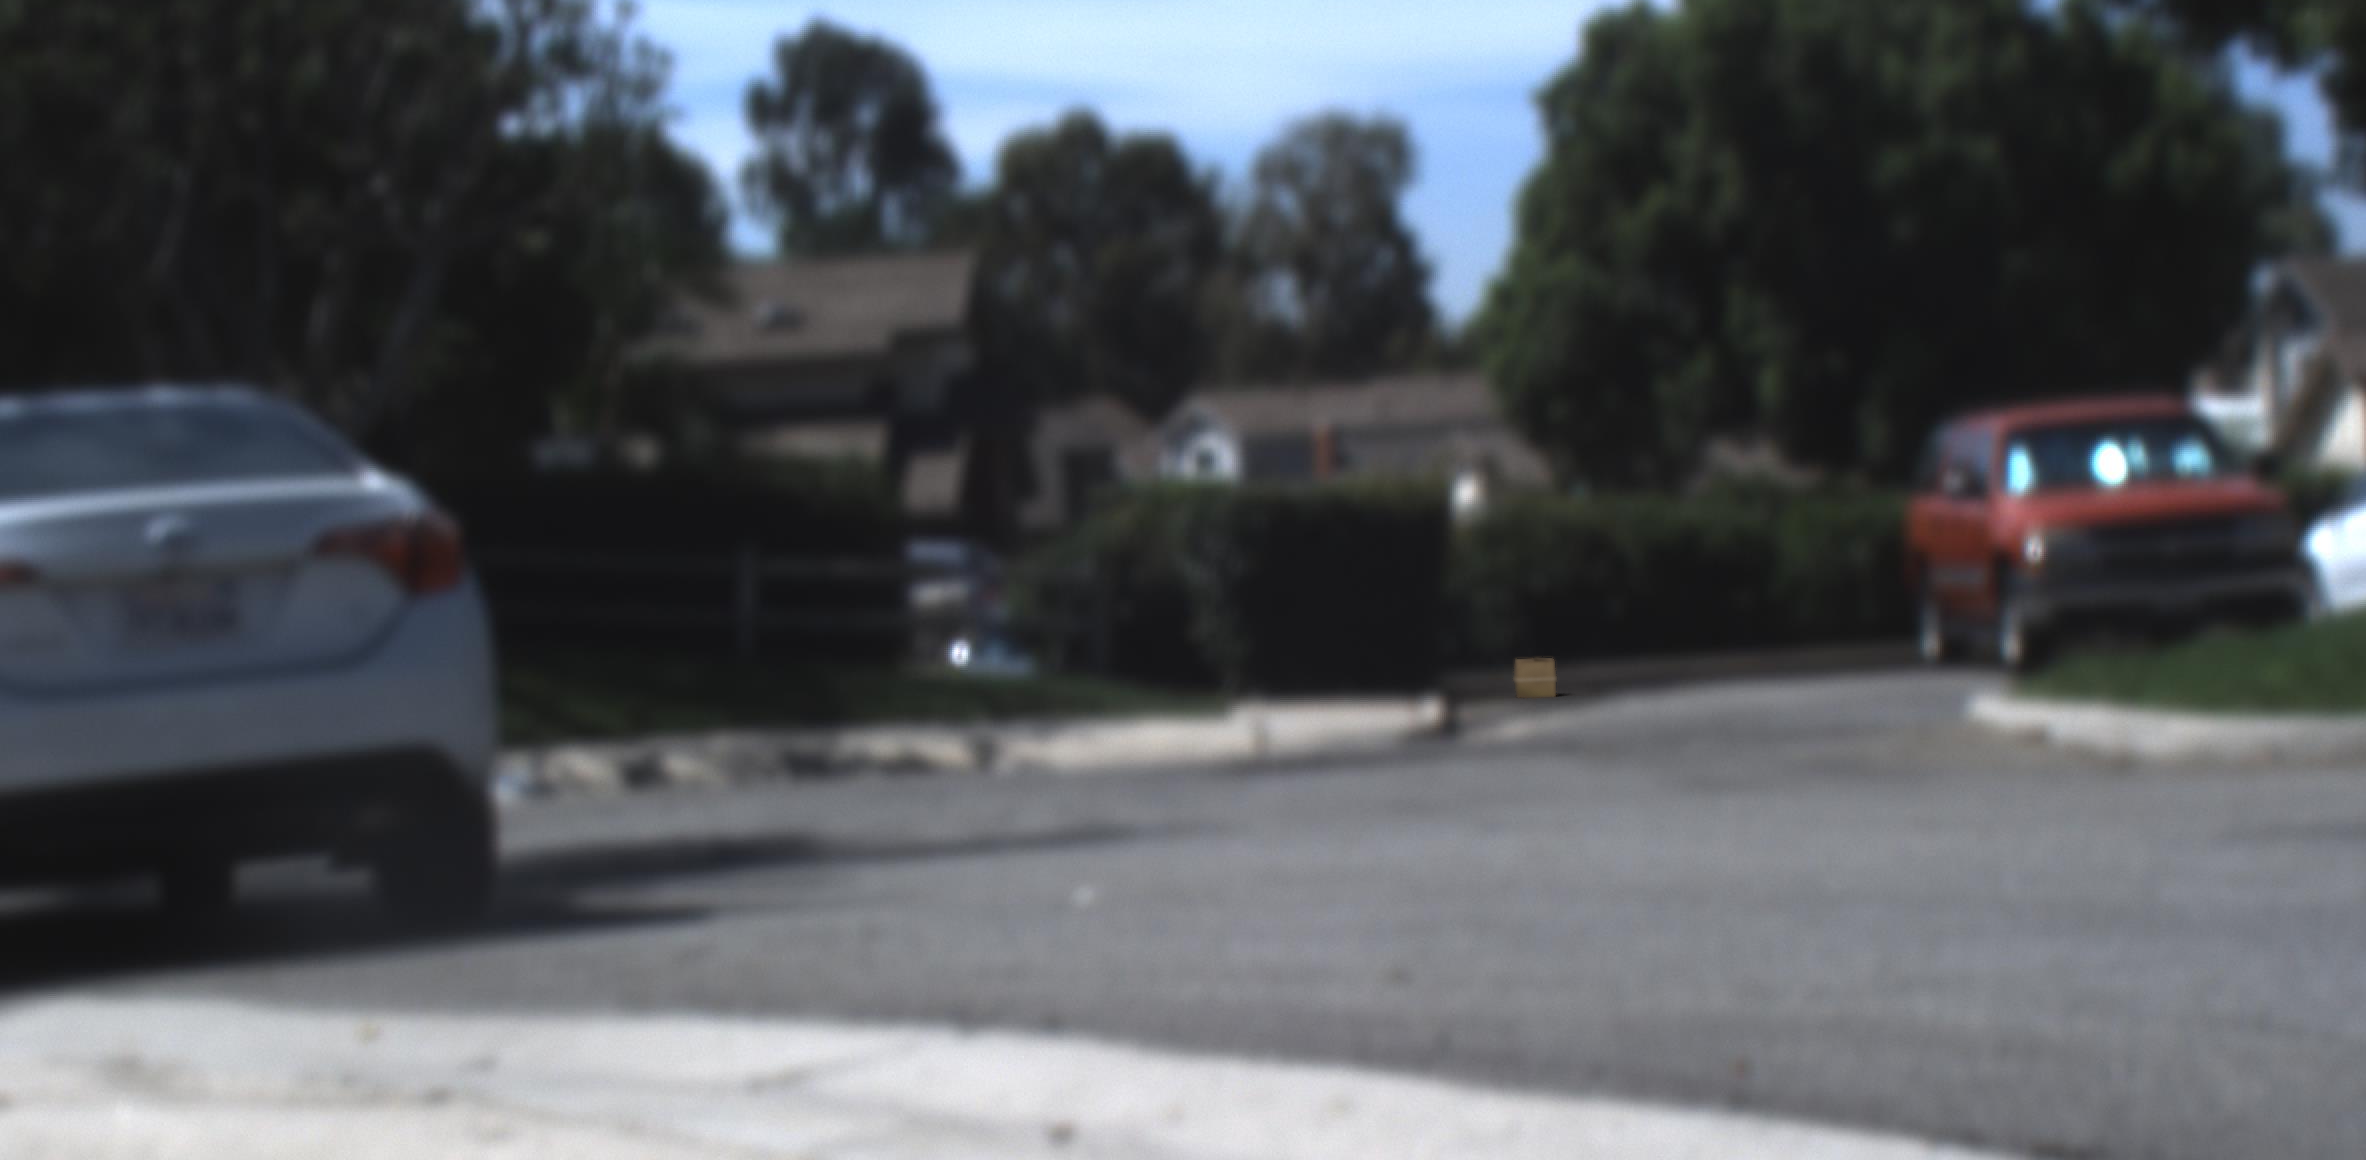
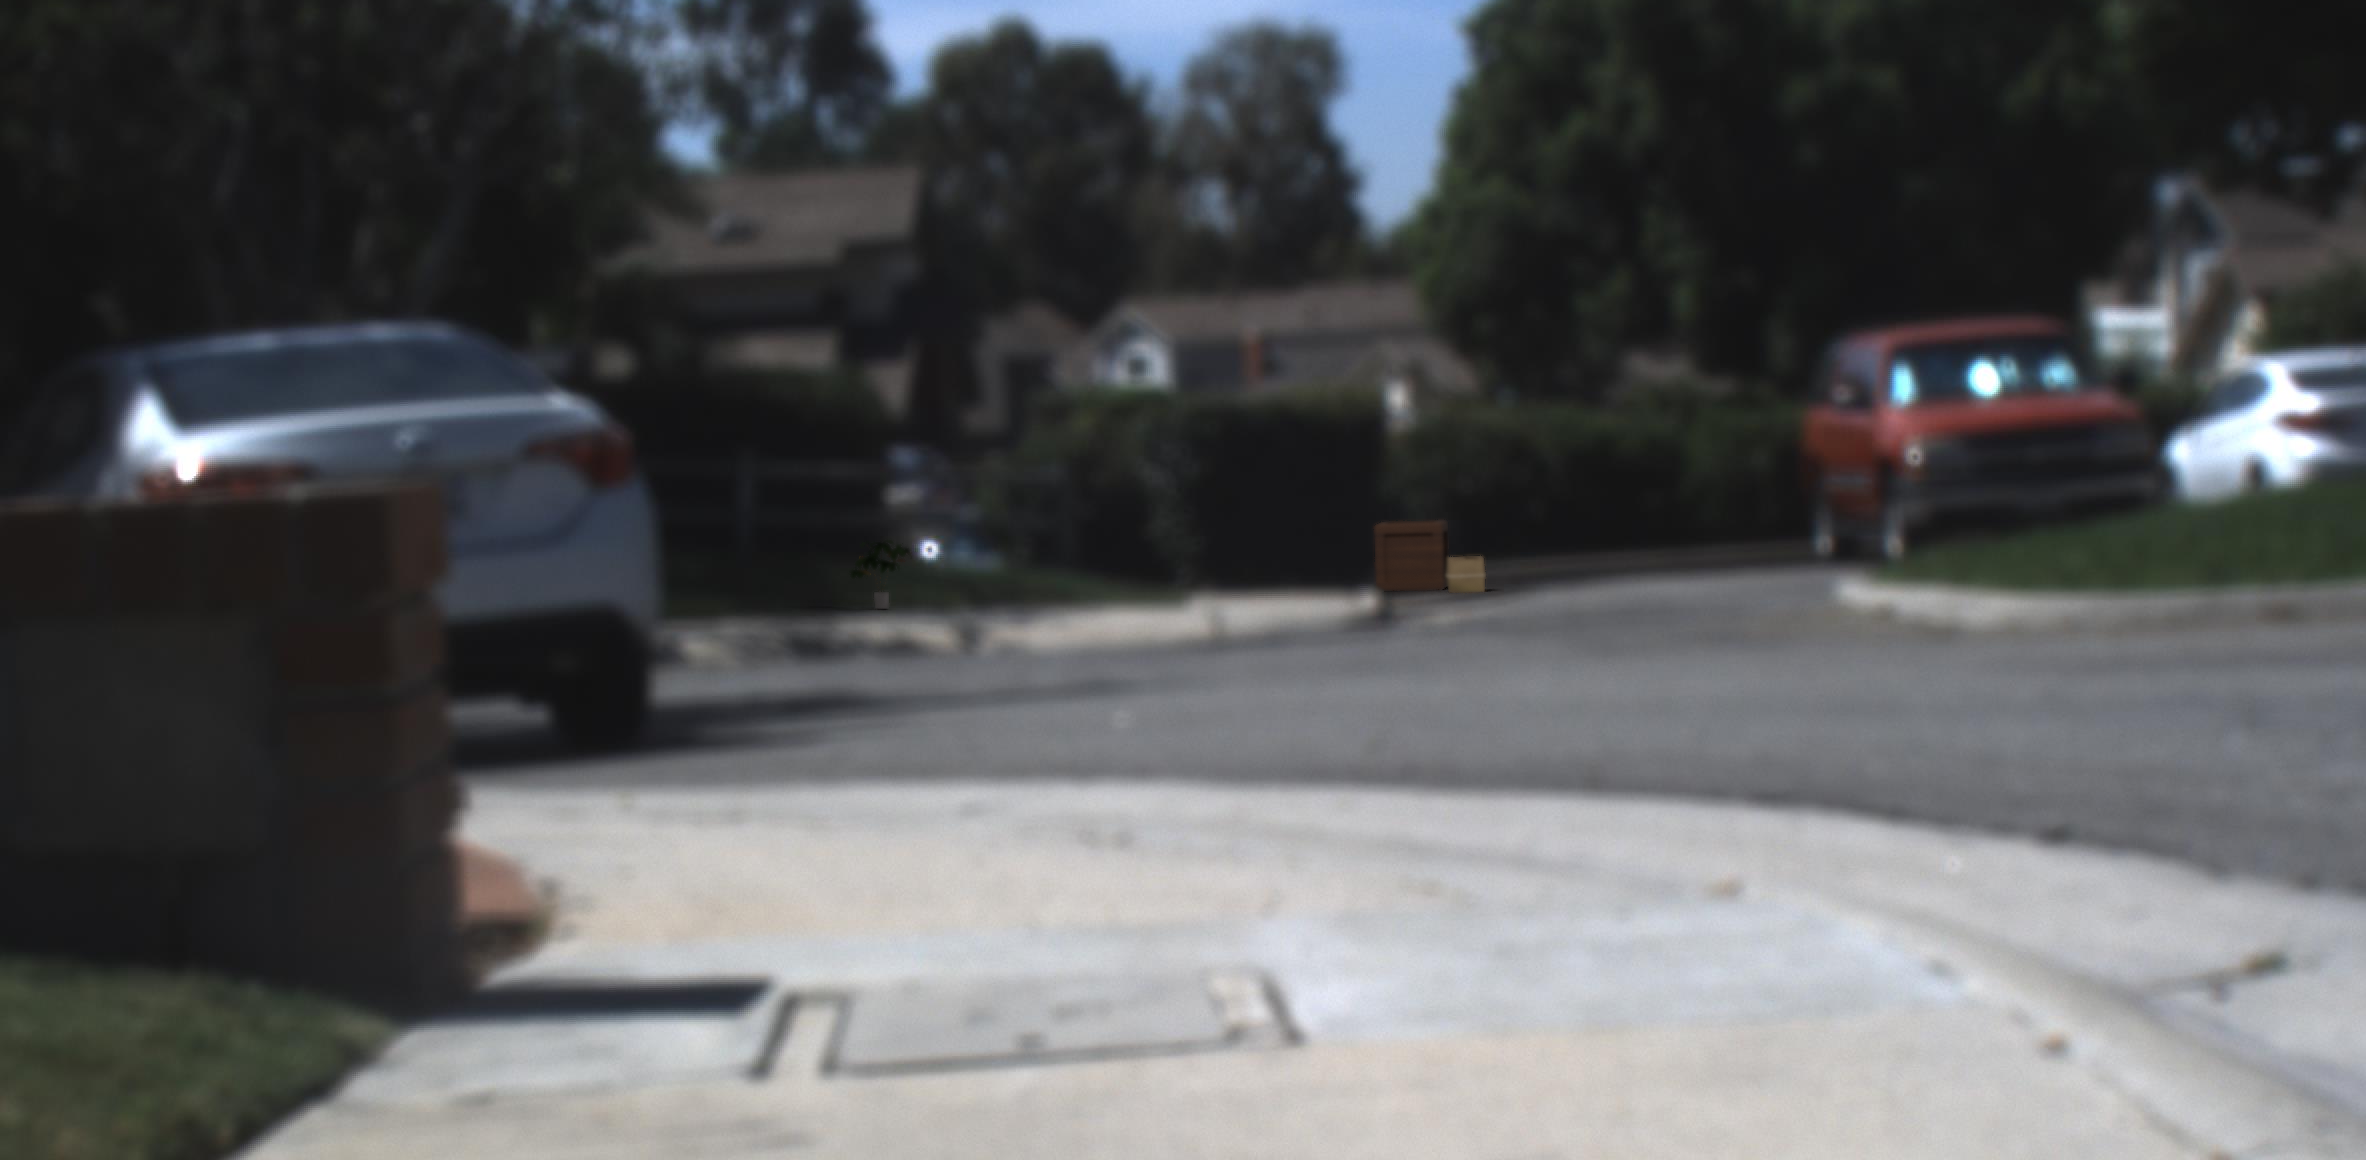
wooden crate: none [1436,619,1517,696] -> present [1375,520,1449,591]
potted plant: none [854,643,924,720] -> present [850,540,910,609]

